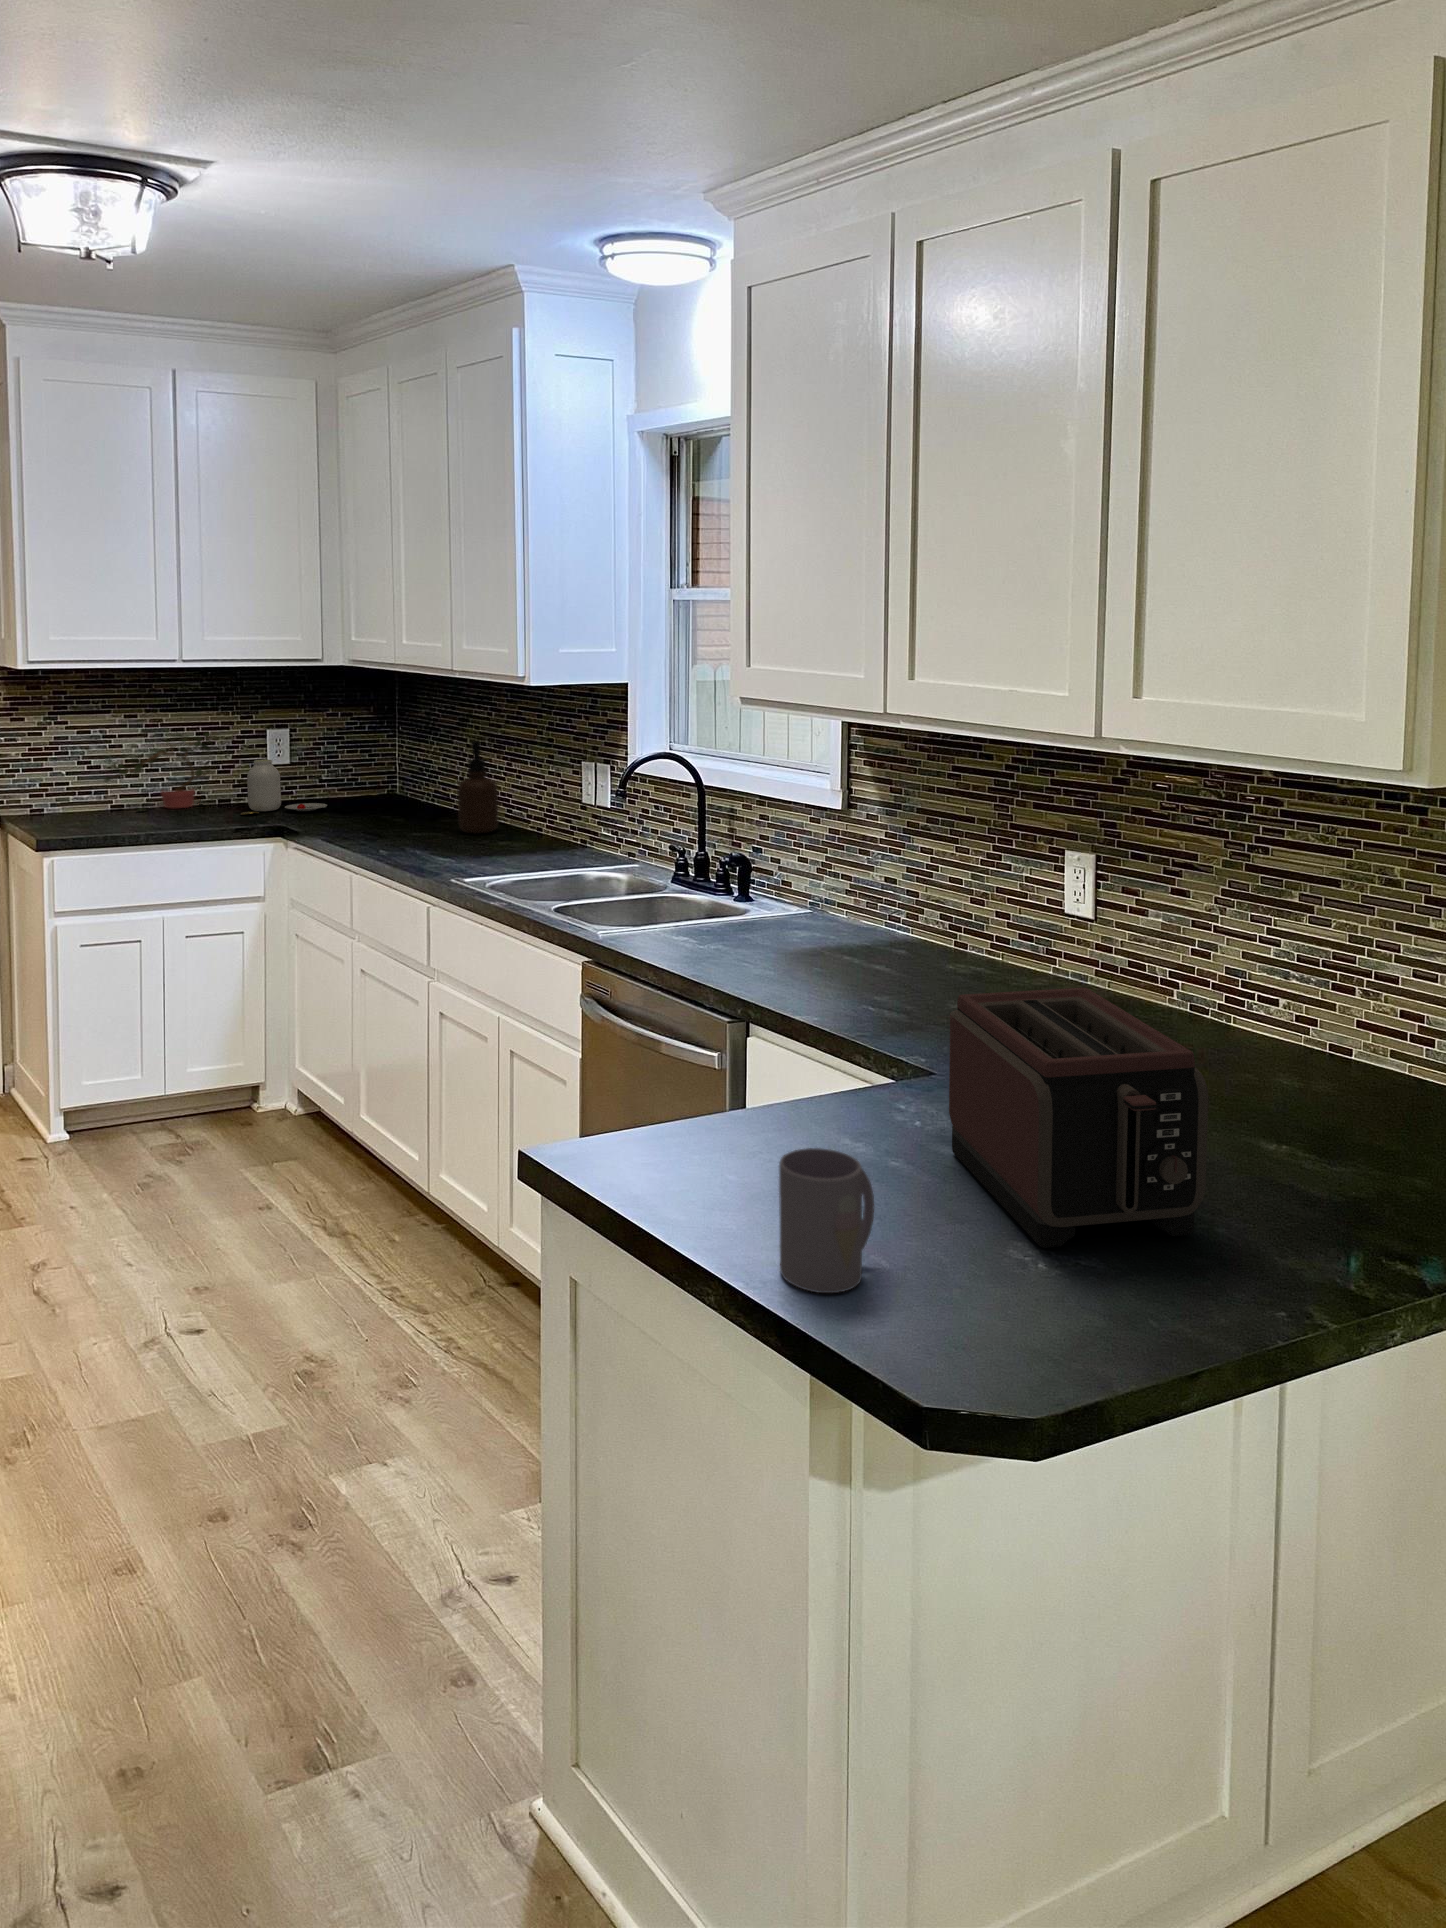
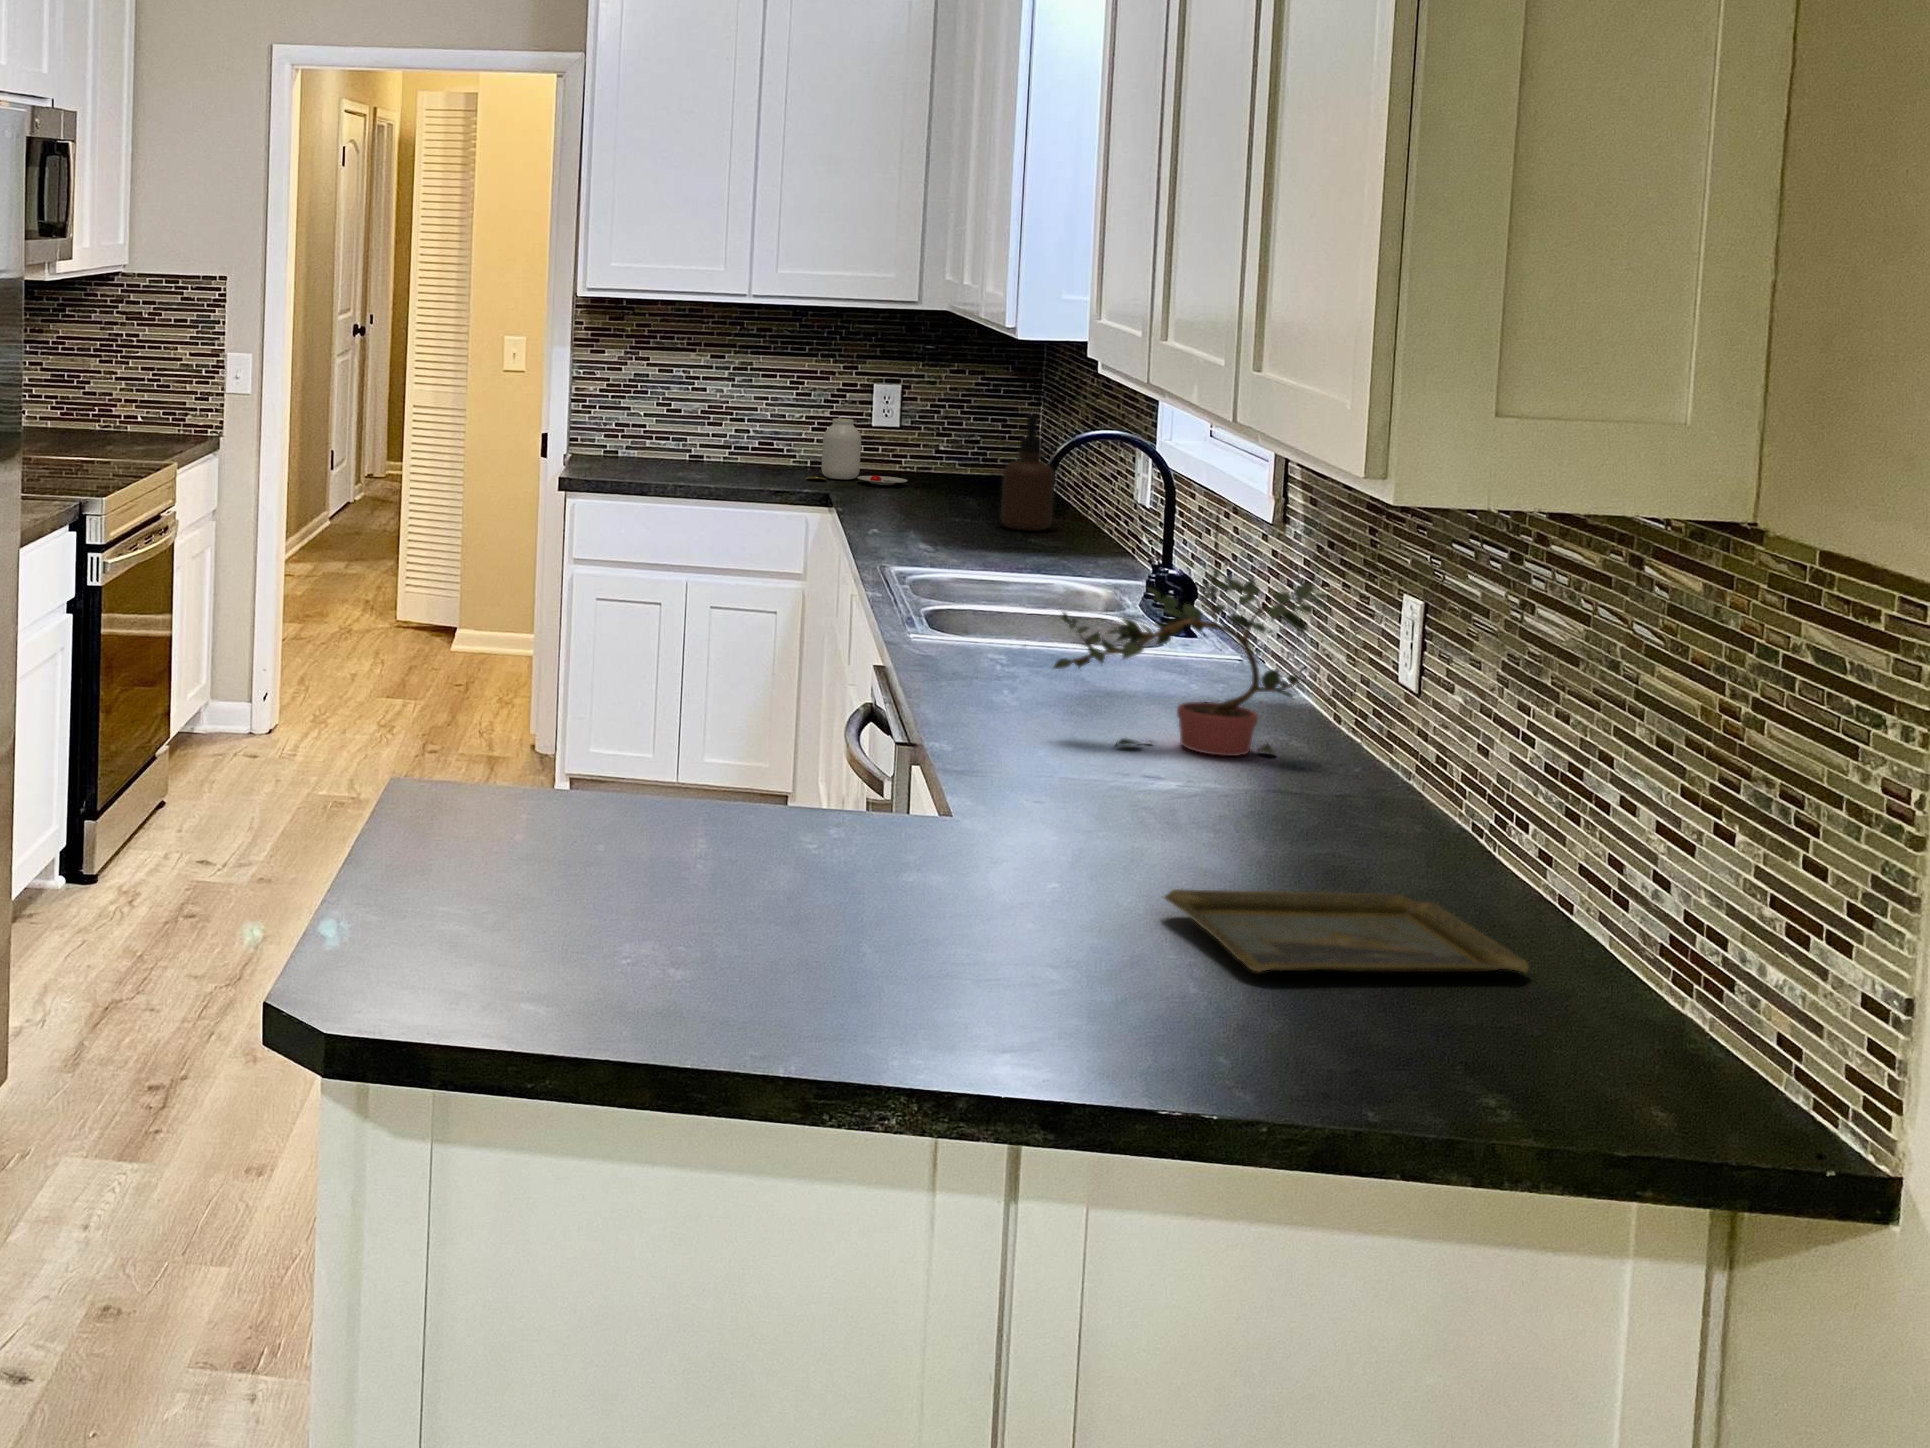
potted plant: present [104,733,217,811] -> present [1053,570,1334,756]
toaster: present [949,988,1208,1248] -> none [717,667,1012,956]
tray: none [1207,1070,1426,1160] -> present [1164,889,1529,972]
mug: present [779,1148,874,1293] -> none [467,750,572,888]

